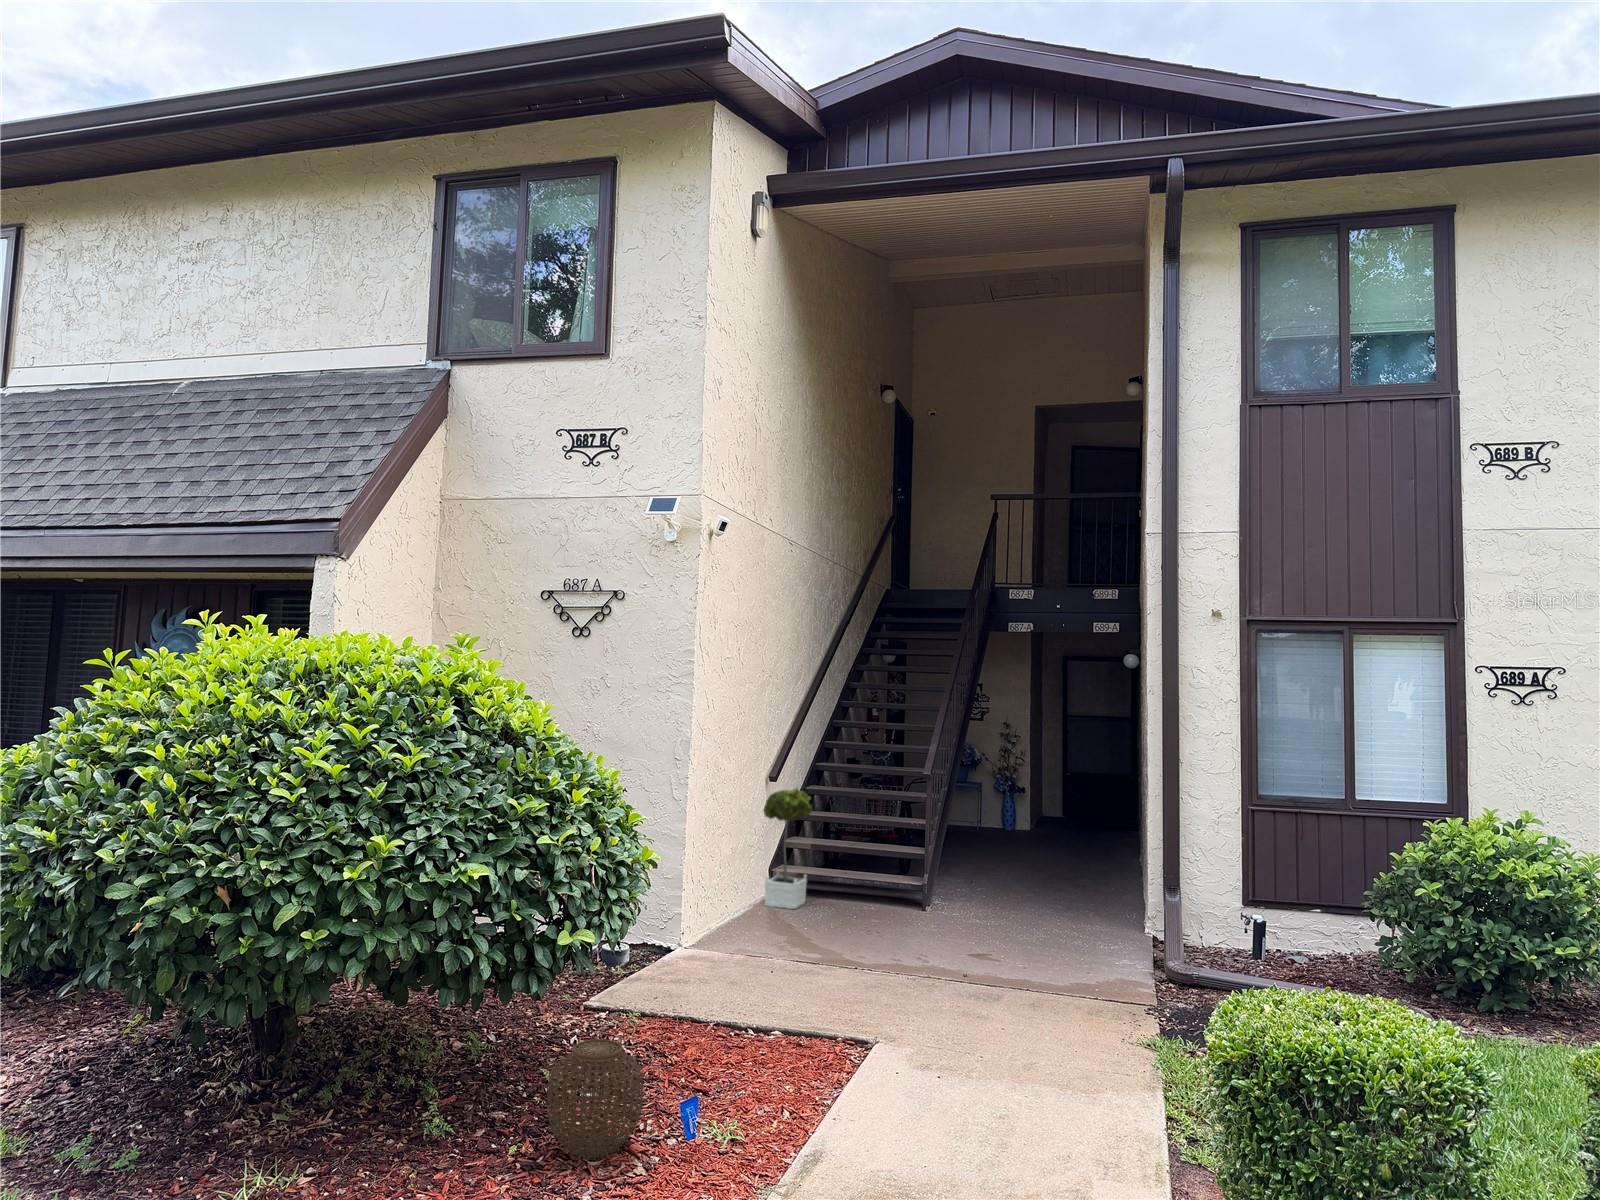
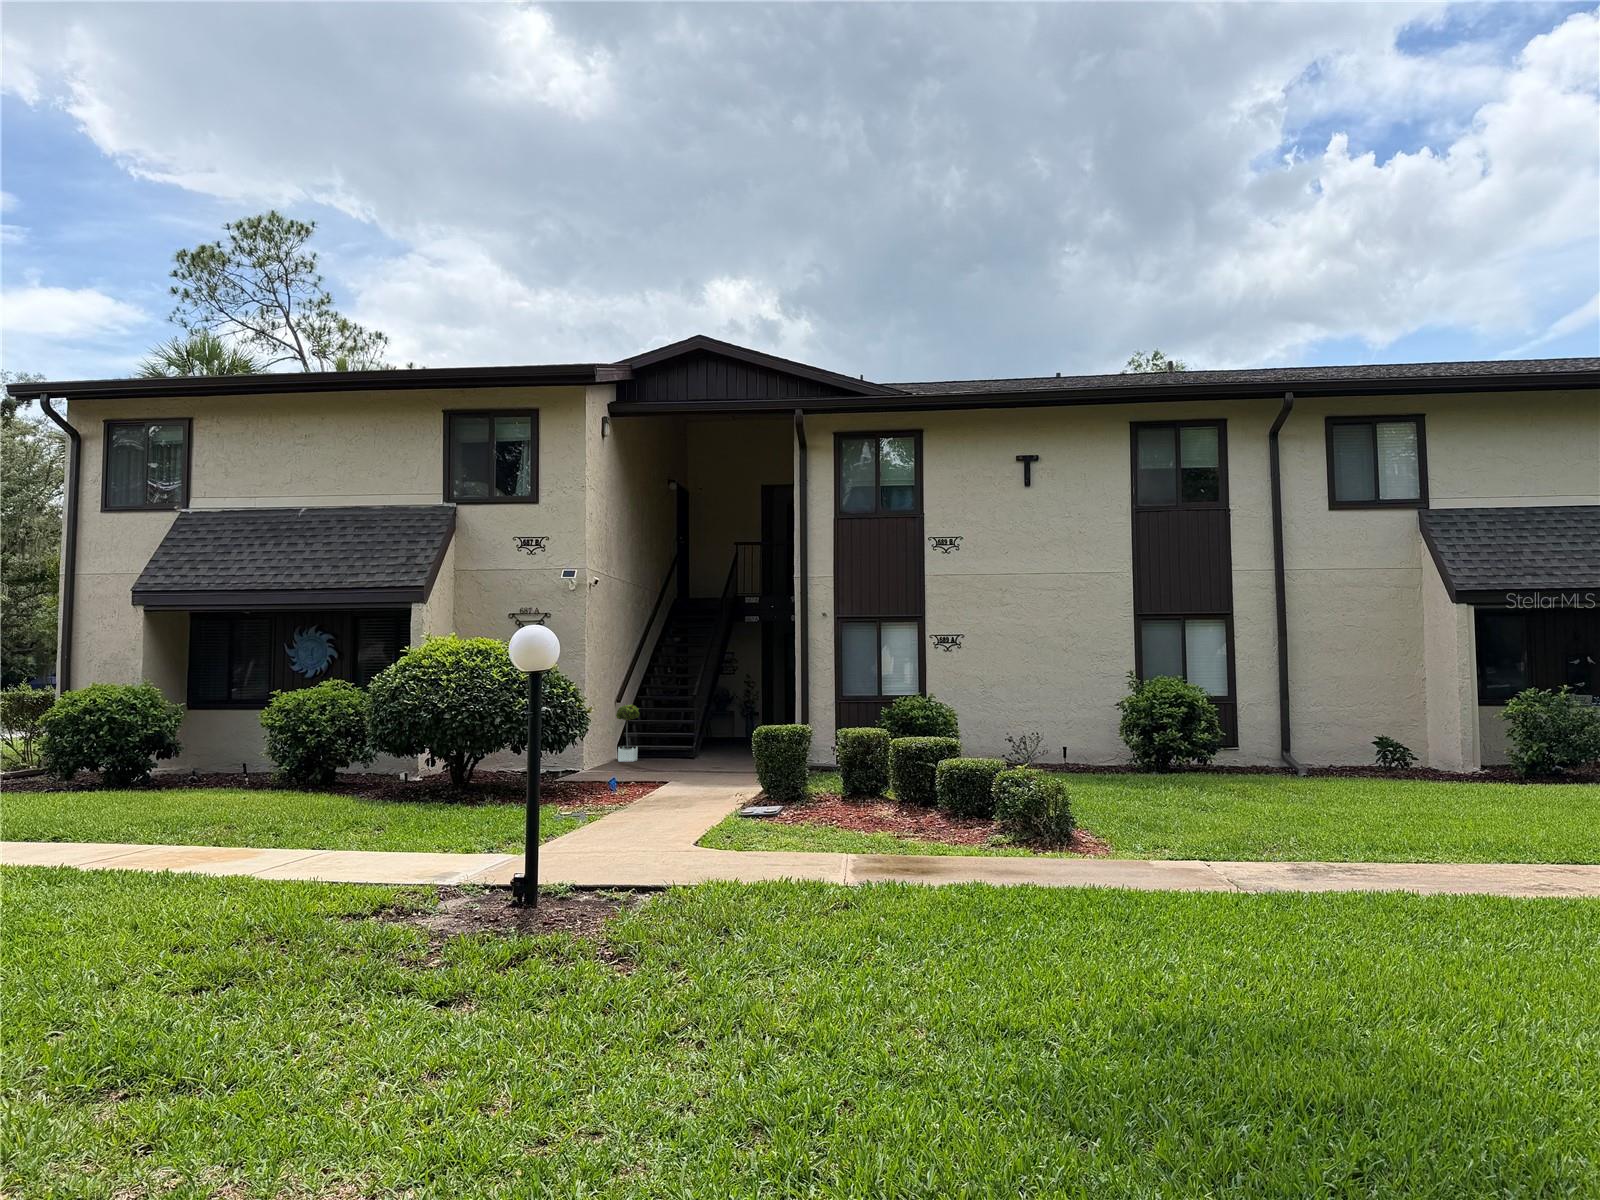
woven basket: present [547,1039,643,1157] -> none [572,763,602,795]

